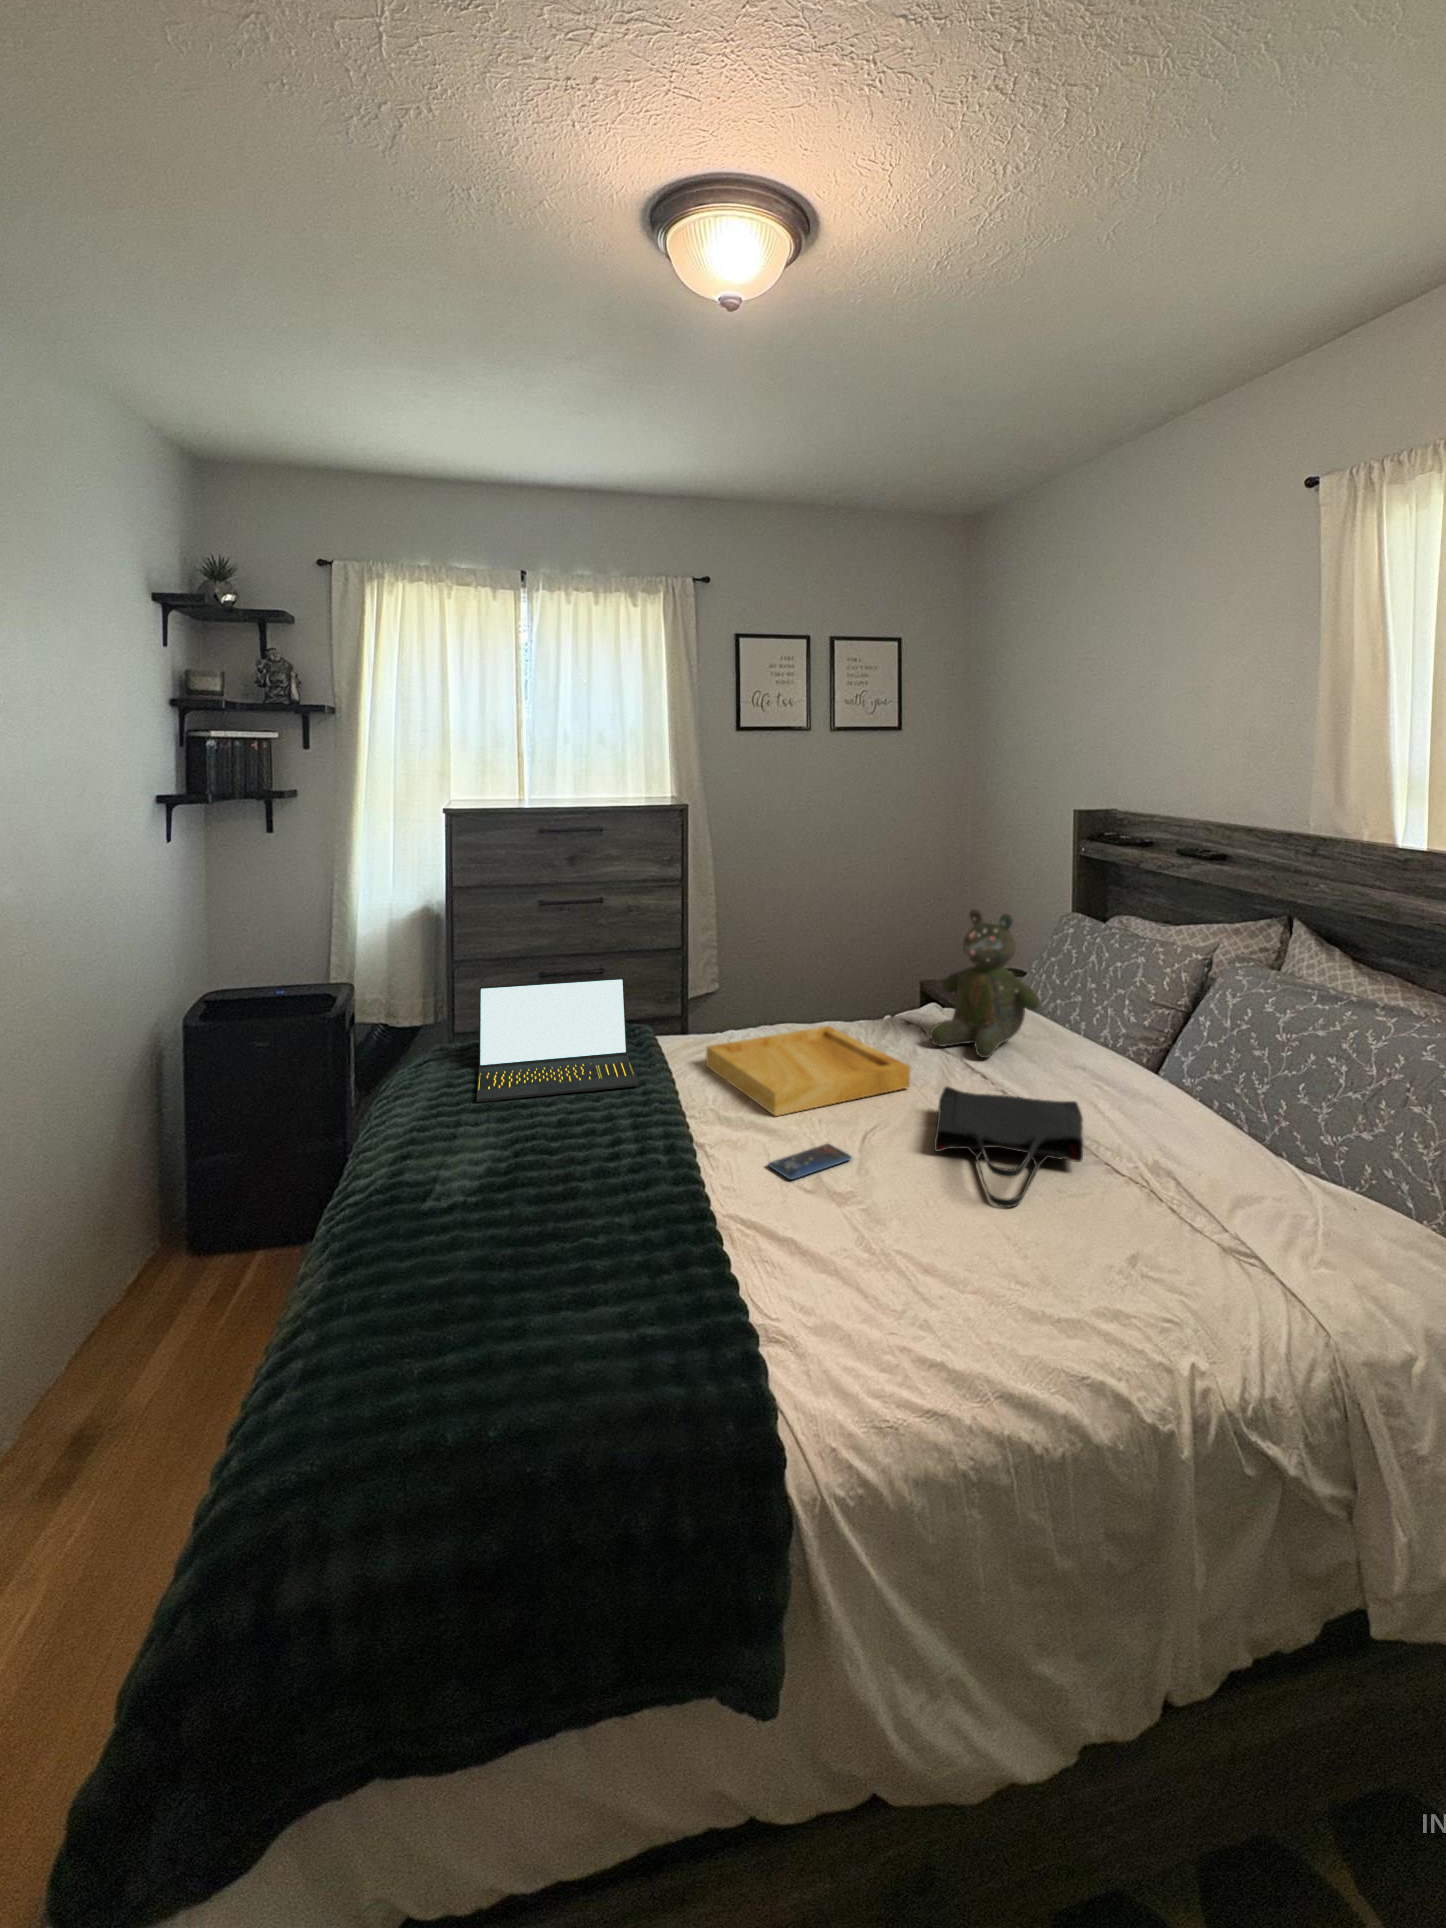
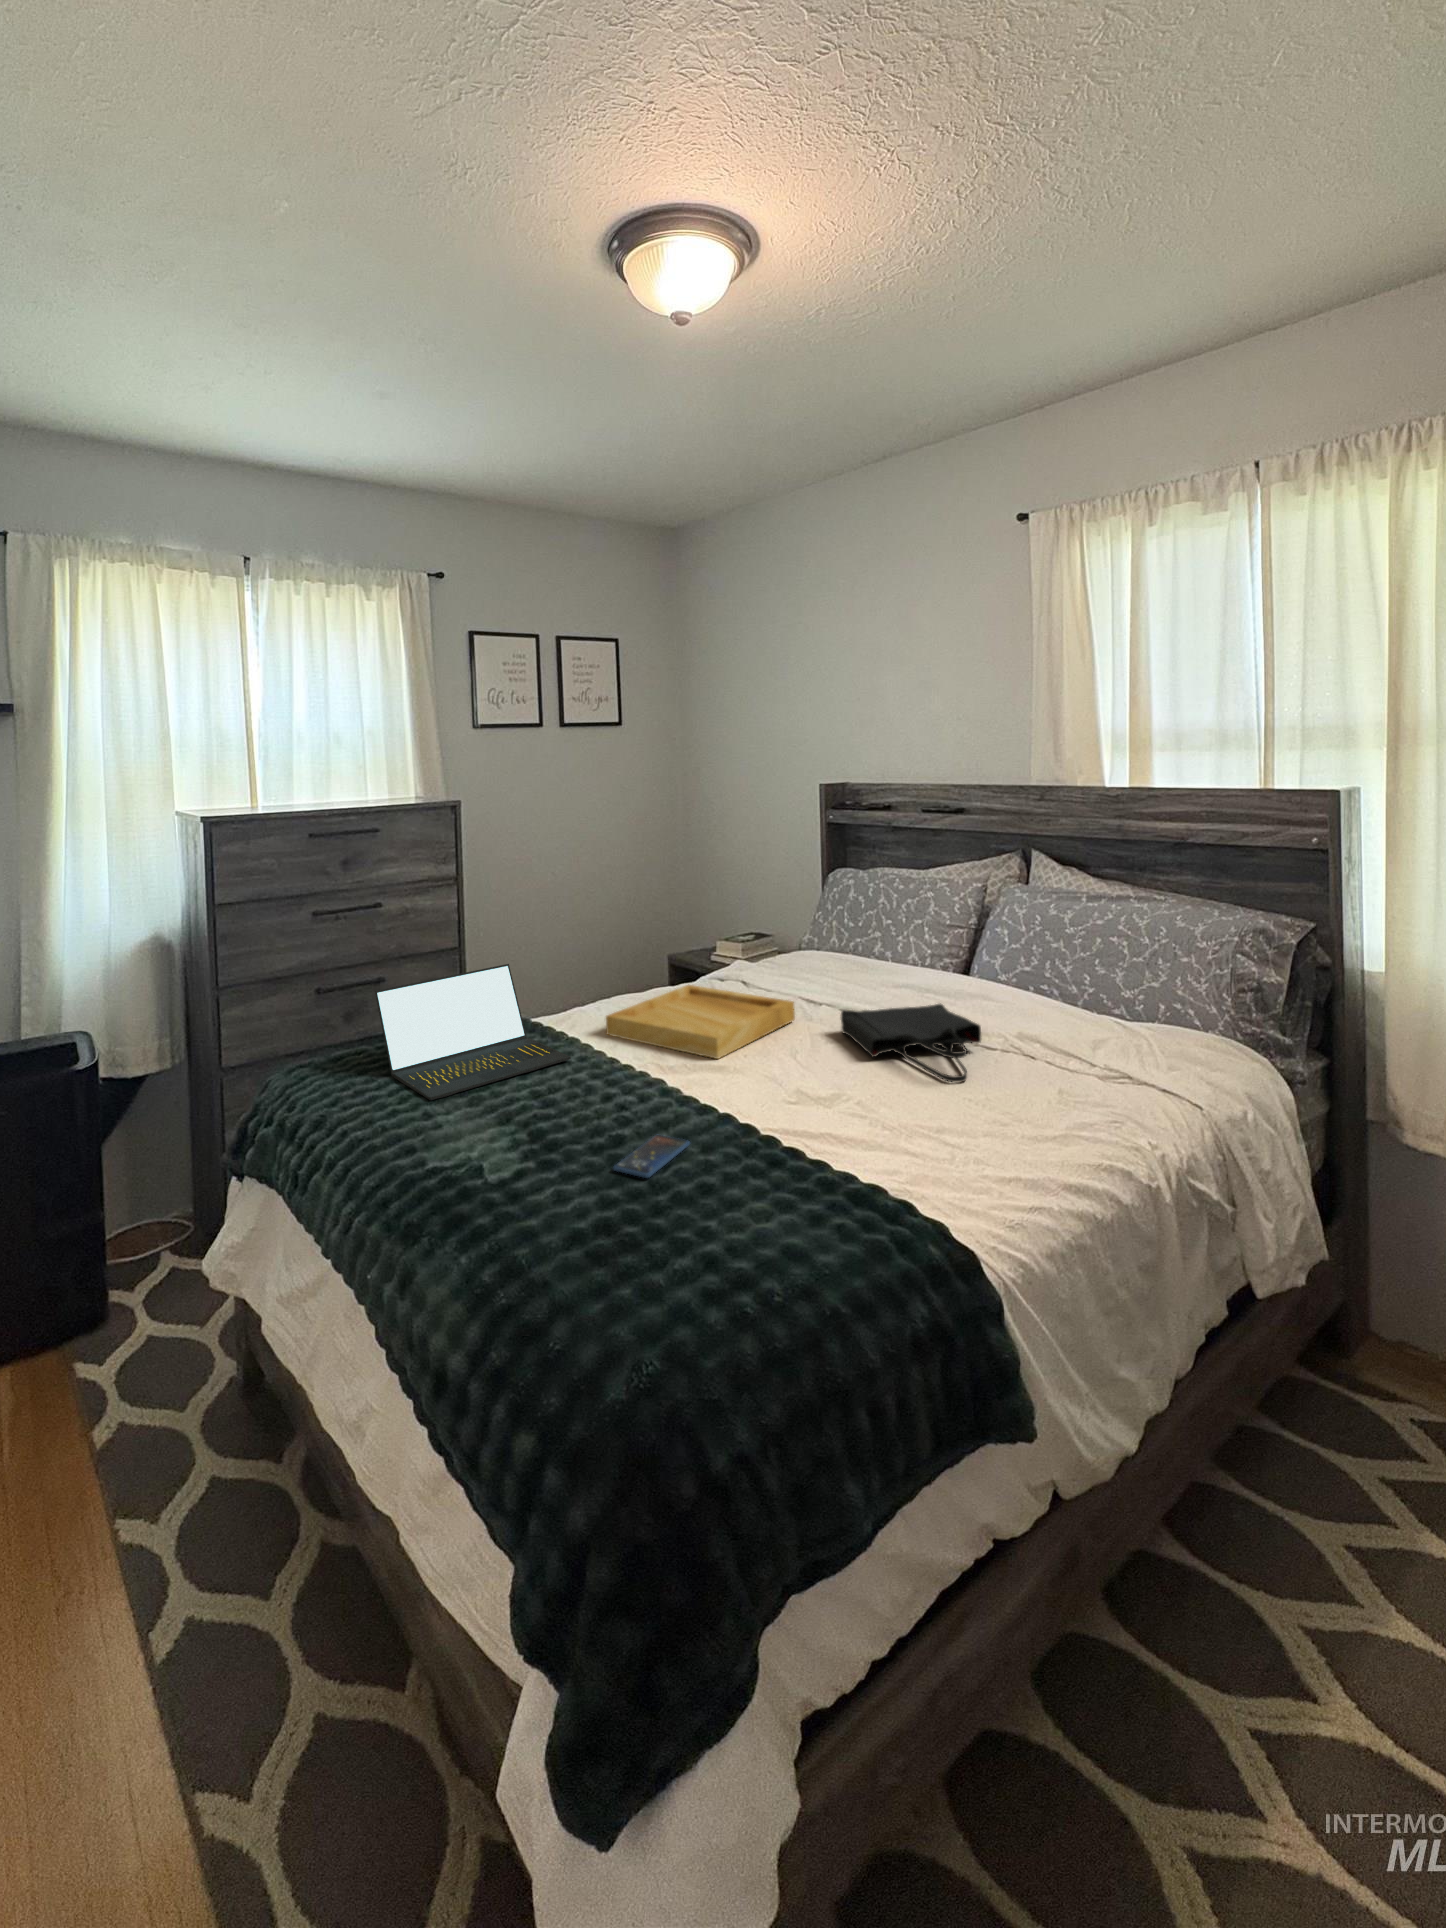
teddy bear: present [930,910,1040,1058] -> none [762,868,855,991]
smartphone: present [768,1144,852,1180] -> present [613,1135,690,1178]

